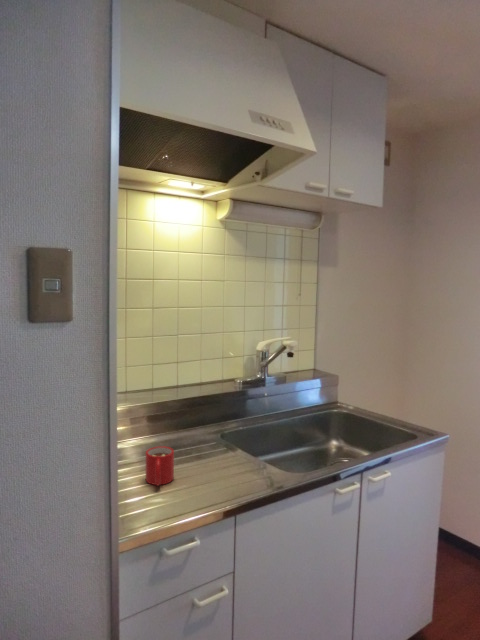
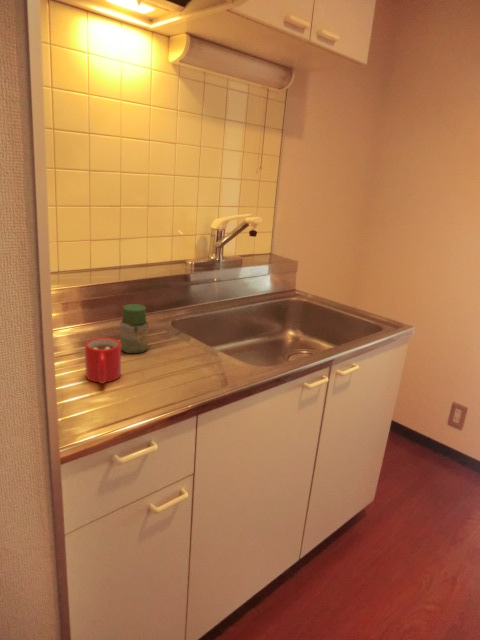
jar: none [176,418,199,461] -> present [120,304,148,353]

